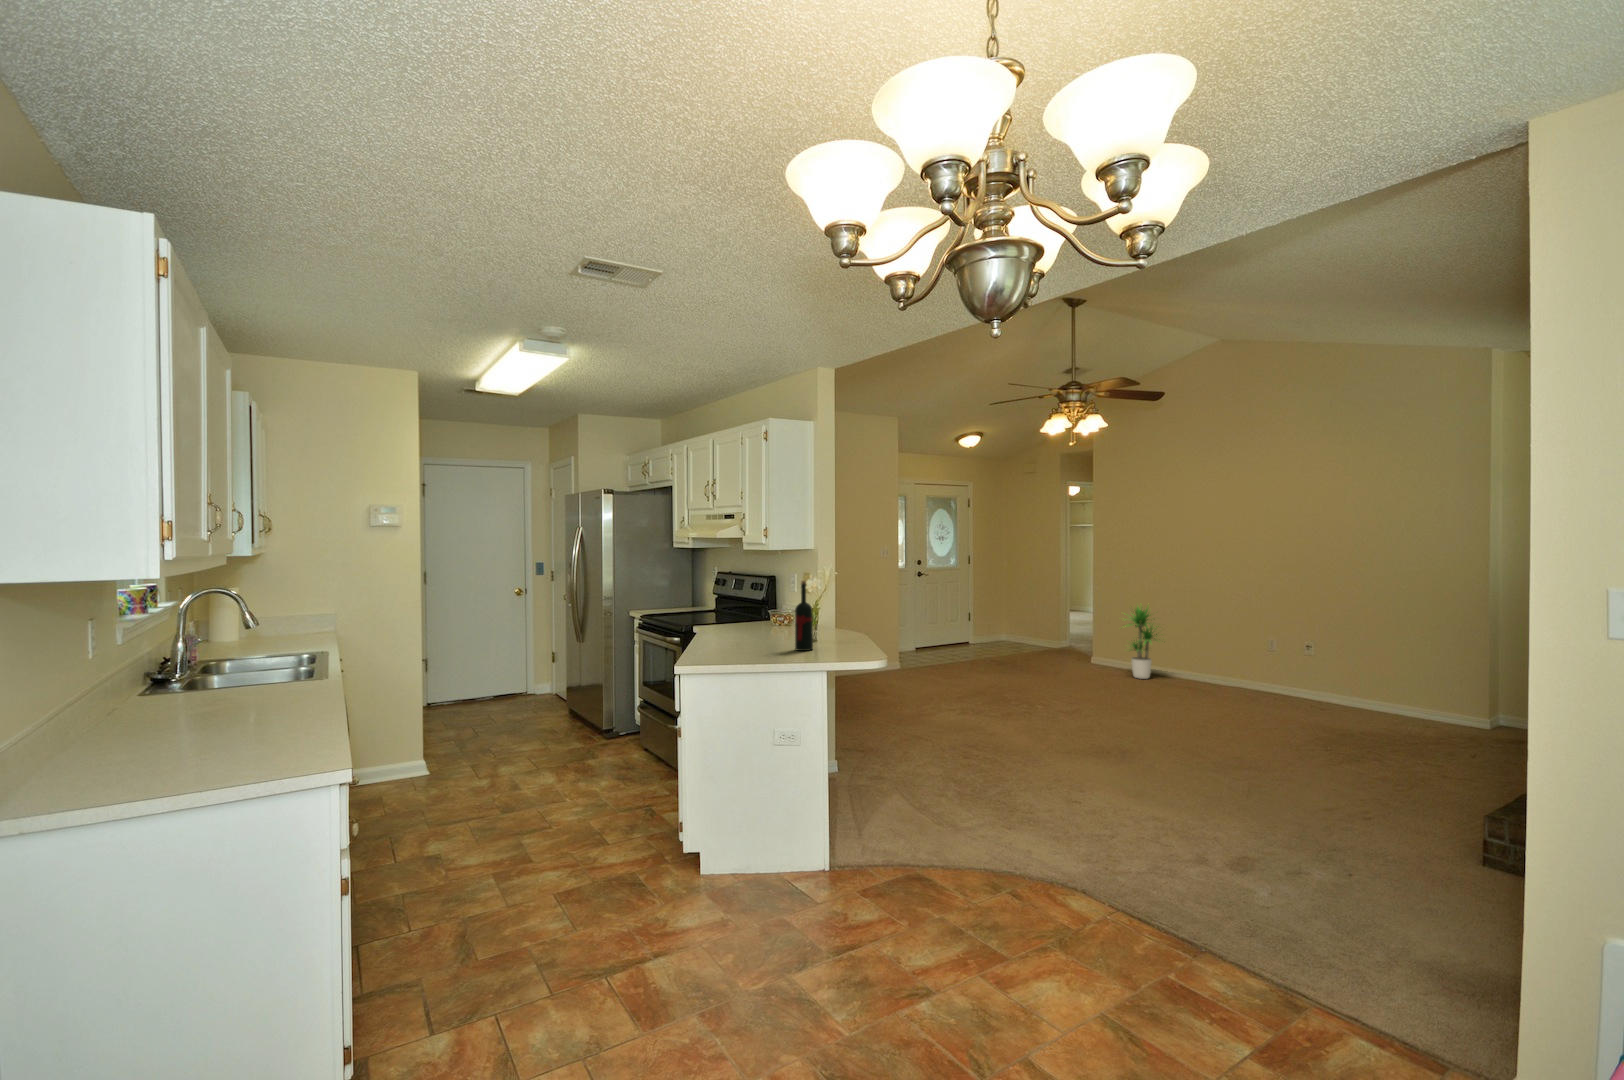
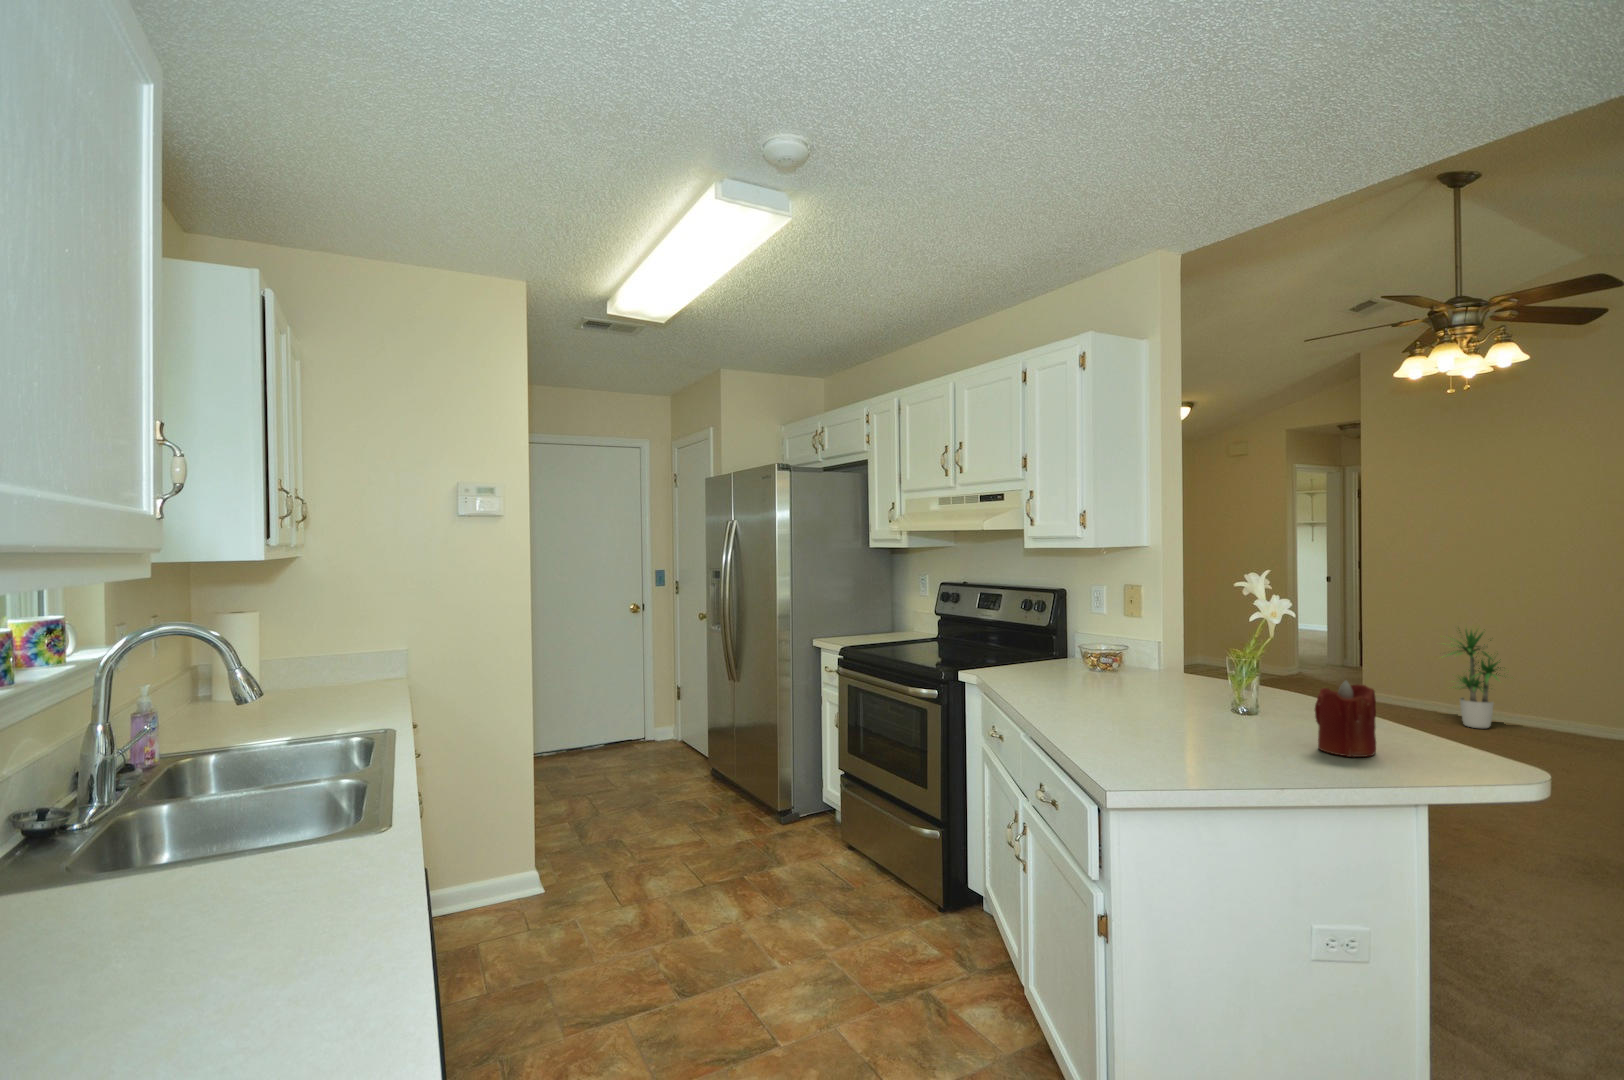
wine bottle: present [795,581,813,651] -> none [1239,604,1279,739]
candle: none [818,618,844,656] -> present [1315,681,1376,757]

